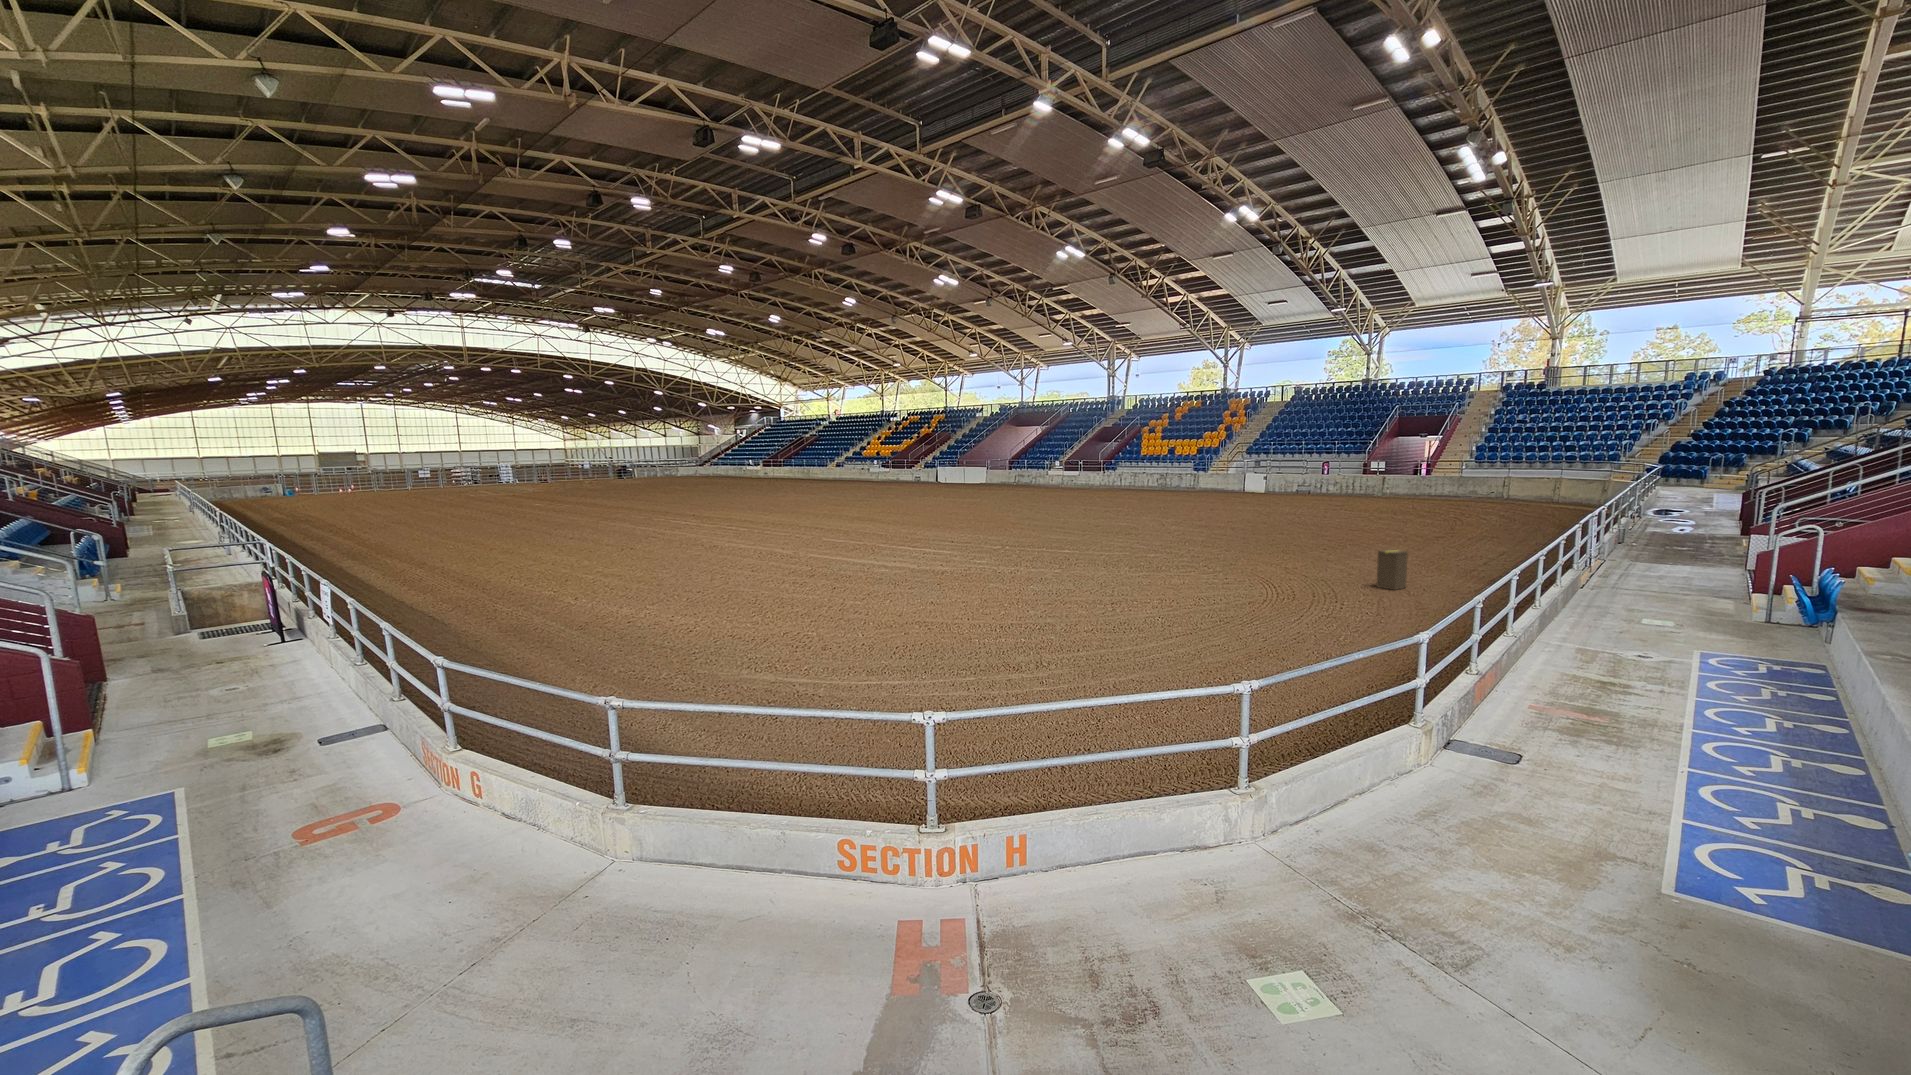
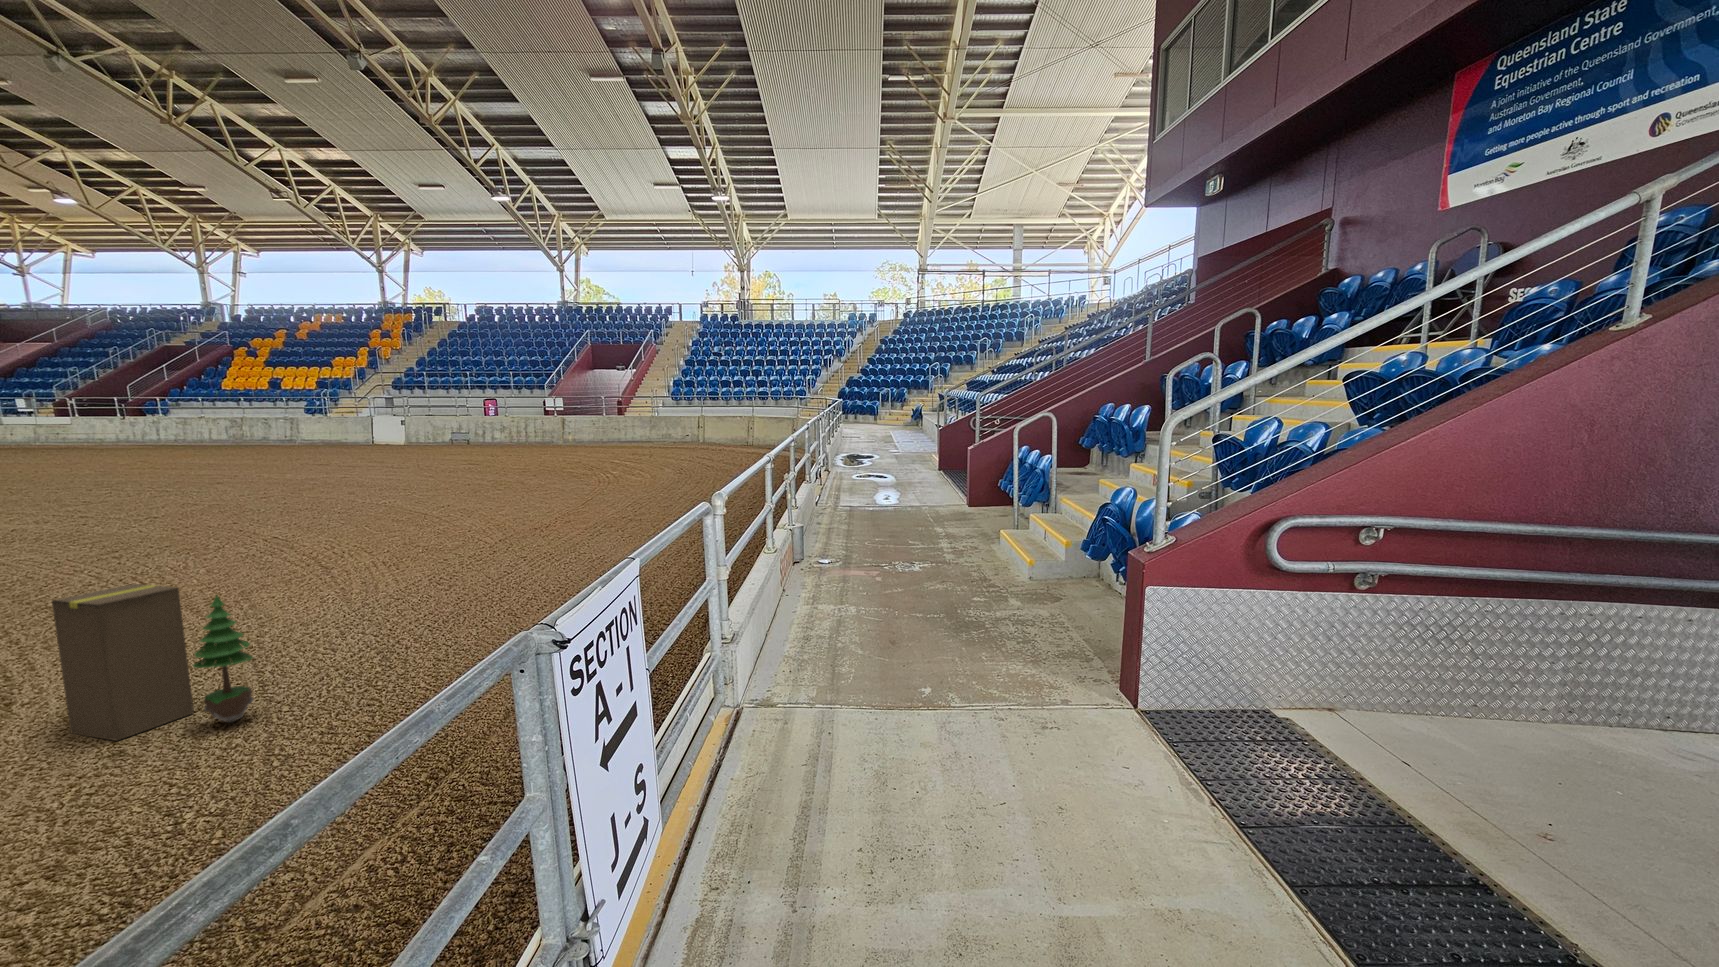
potted tree: none [1416,554,1432,591] -> present [193,595,253,723]

